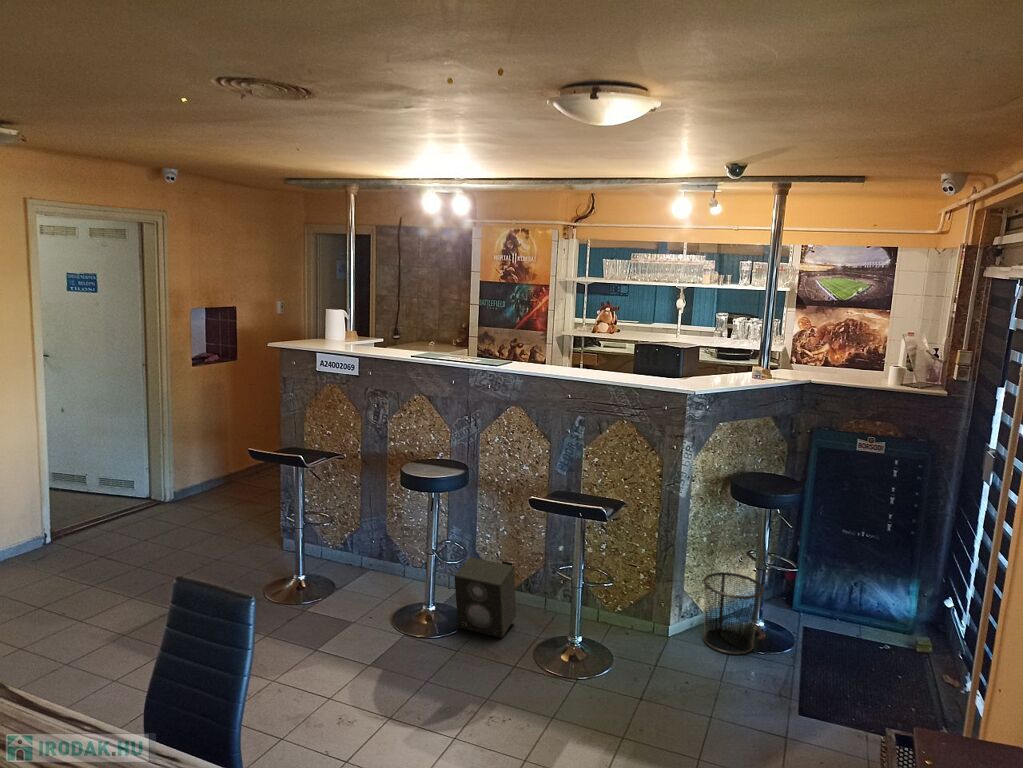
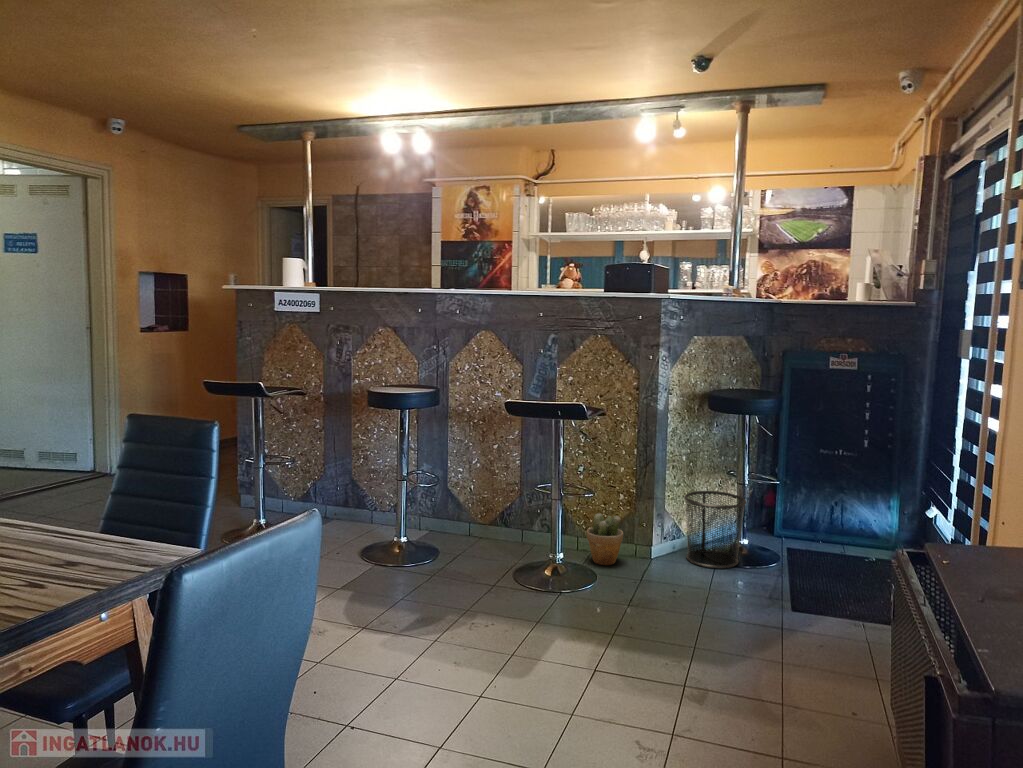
speaker: present [454,557,516,638] -> none [429,485,494,564]
potted plant: none [606,594,642,645] -> present [587,514,623,565]

